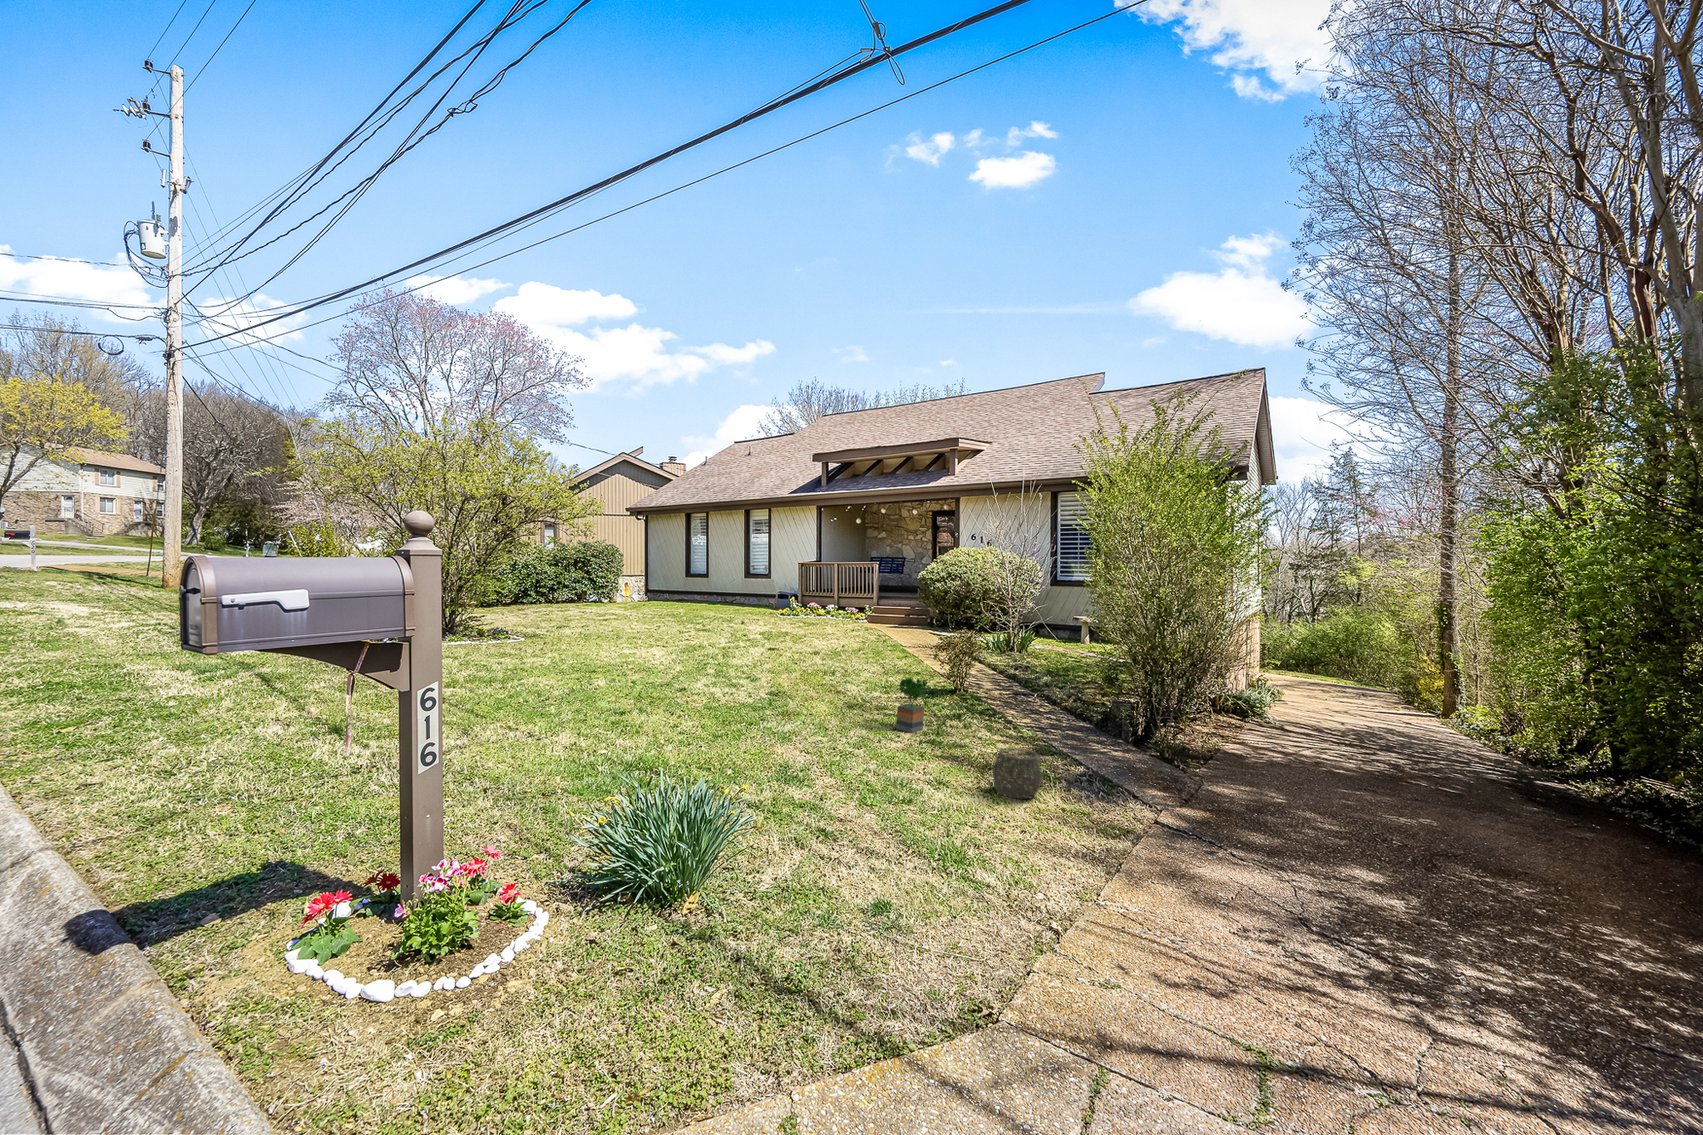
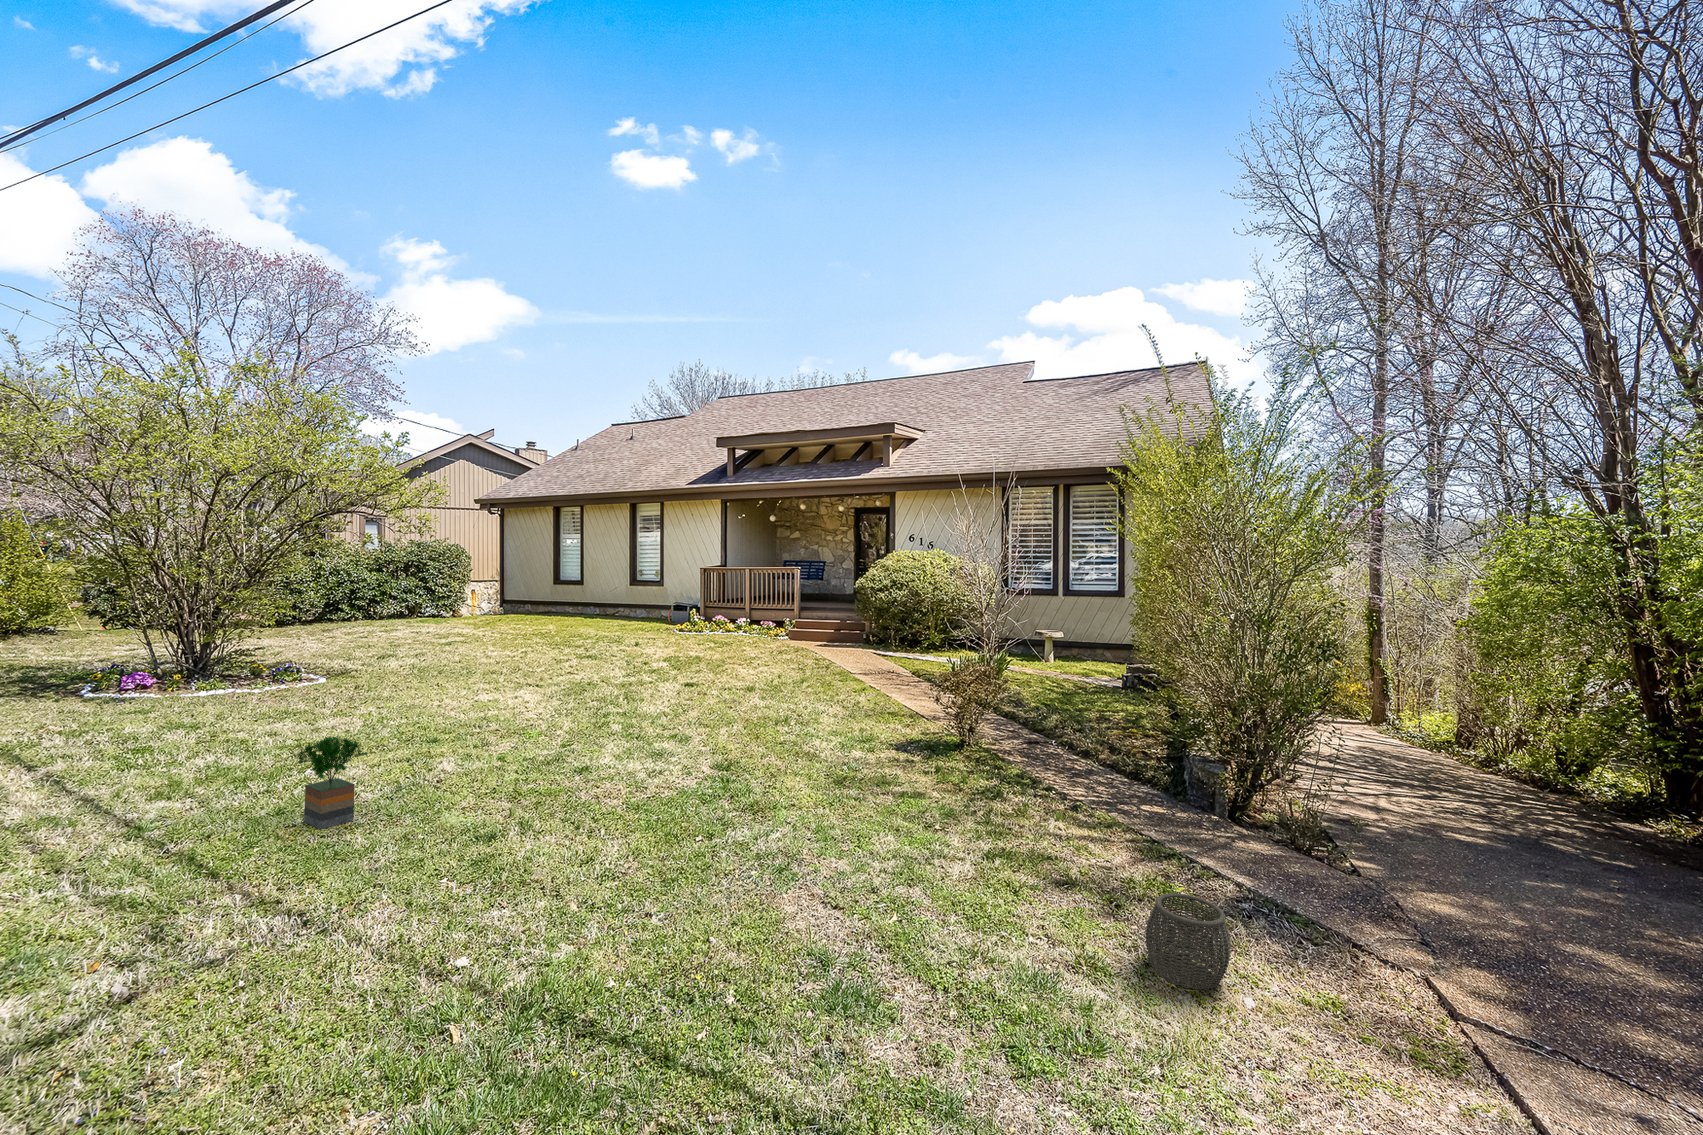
potted tree: present [896,678,930,733] -> present [298,736,369,829]

